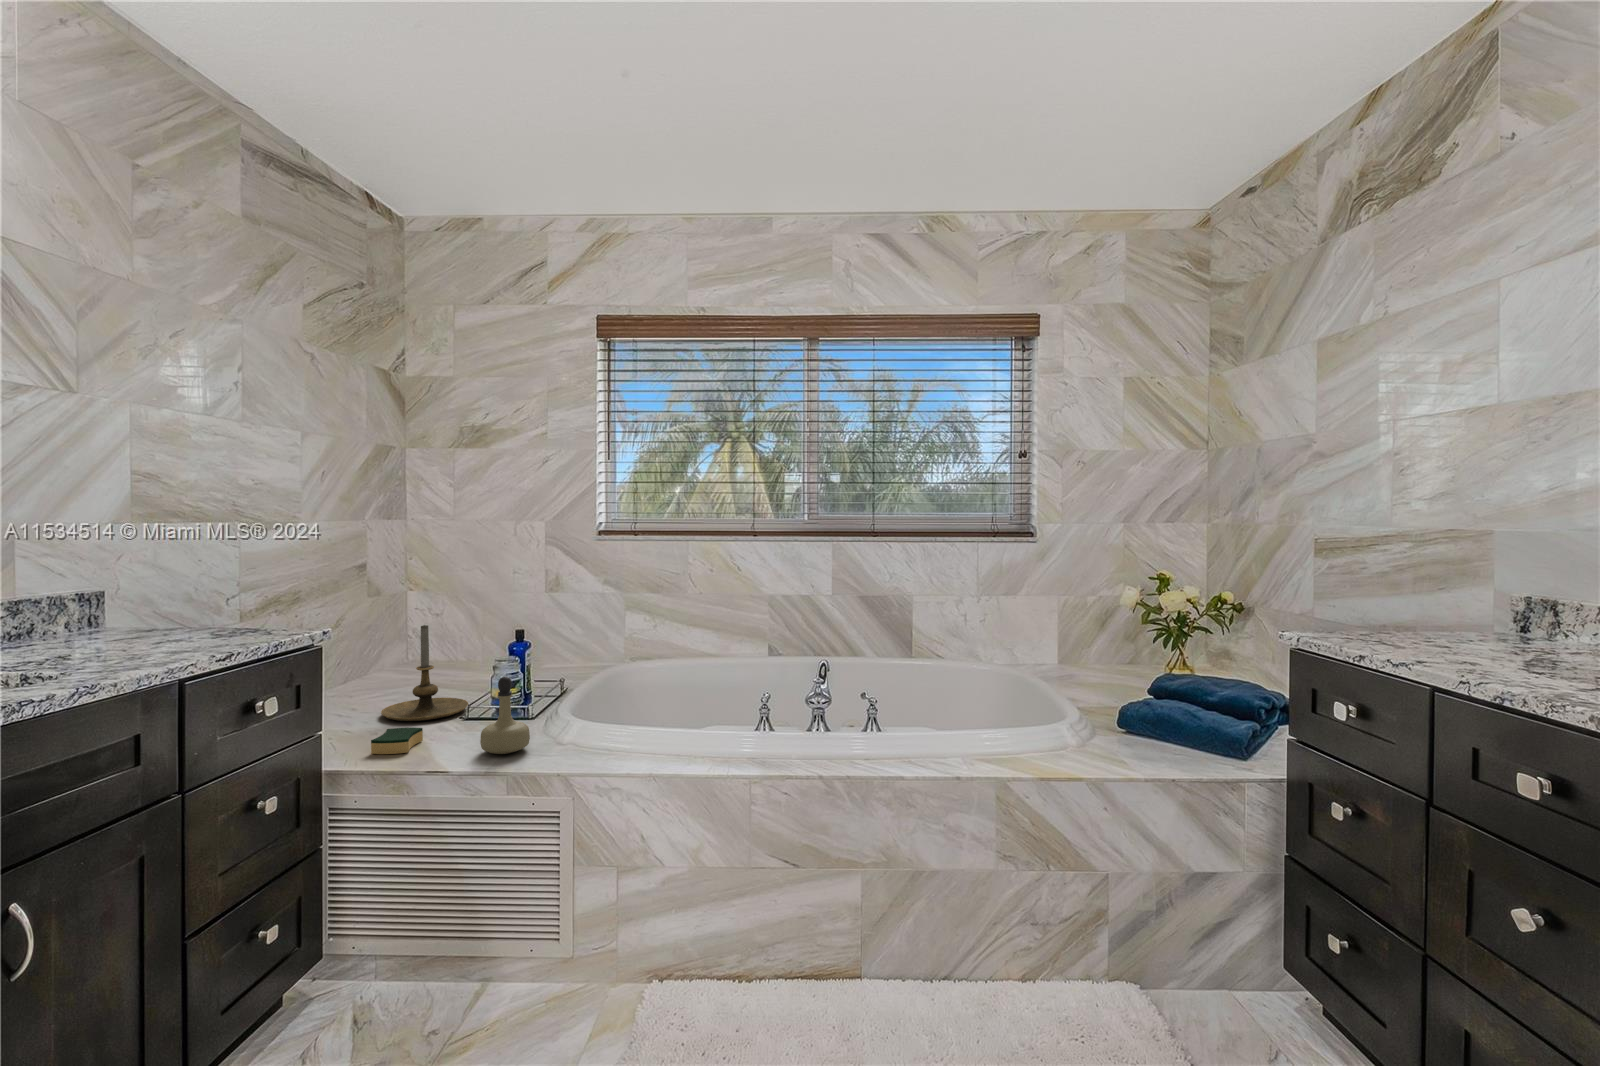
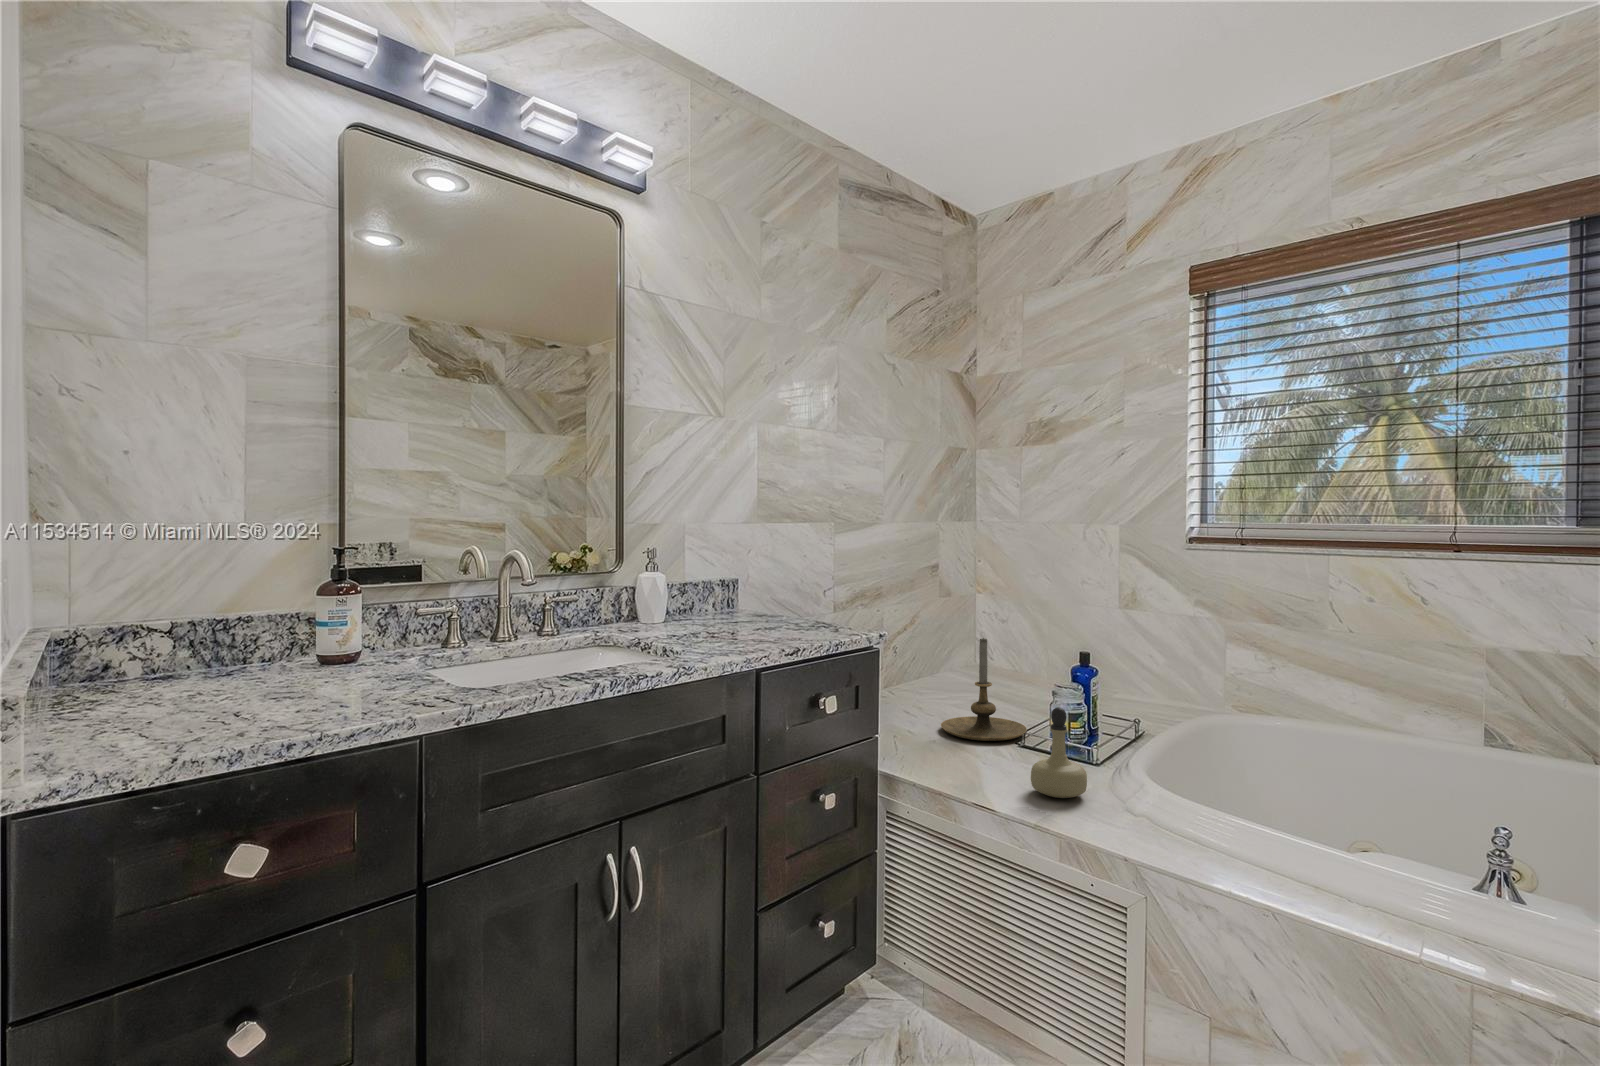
sponge: present [371,728,423,754] -> none [925,744,975,773]

